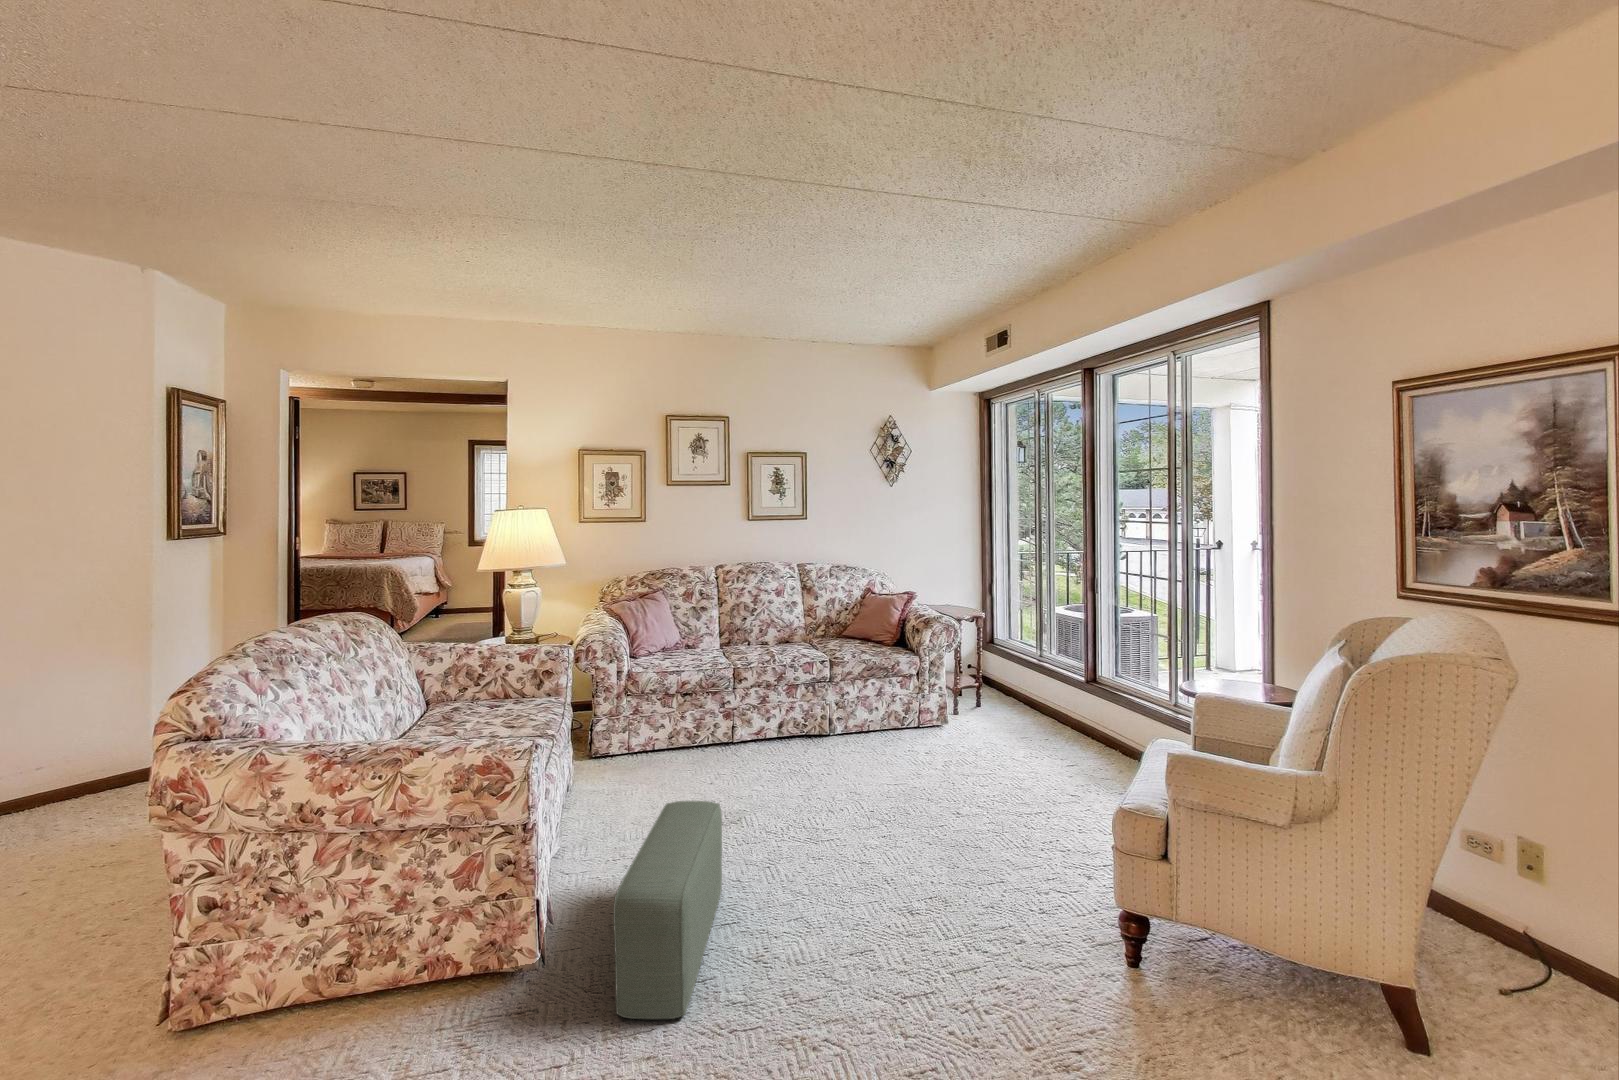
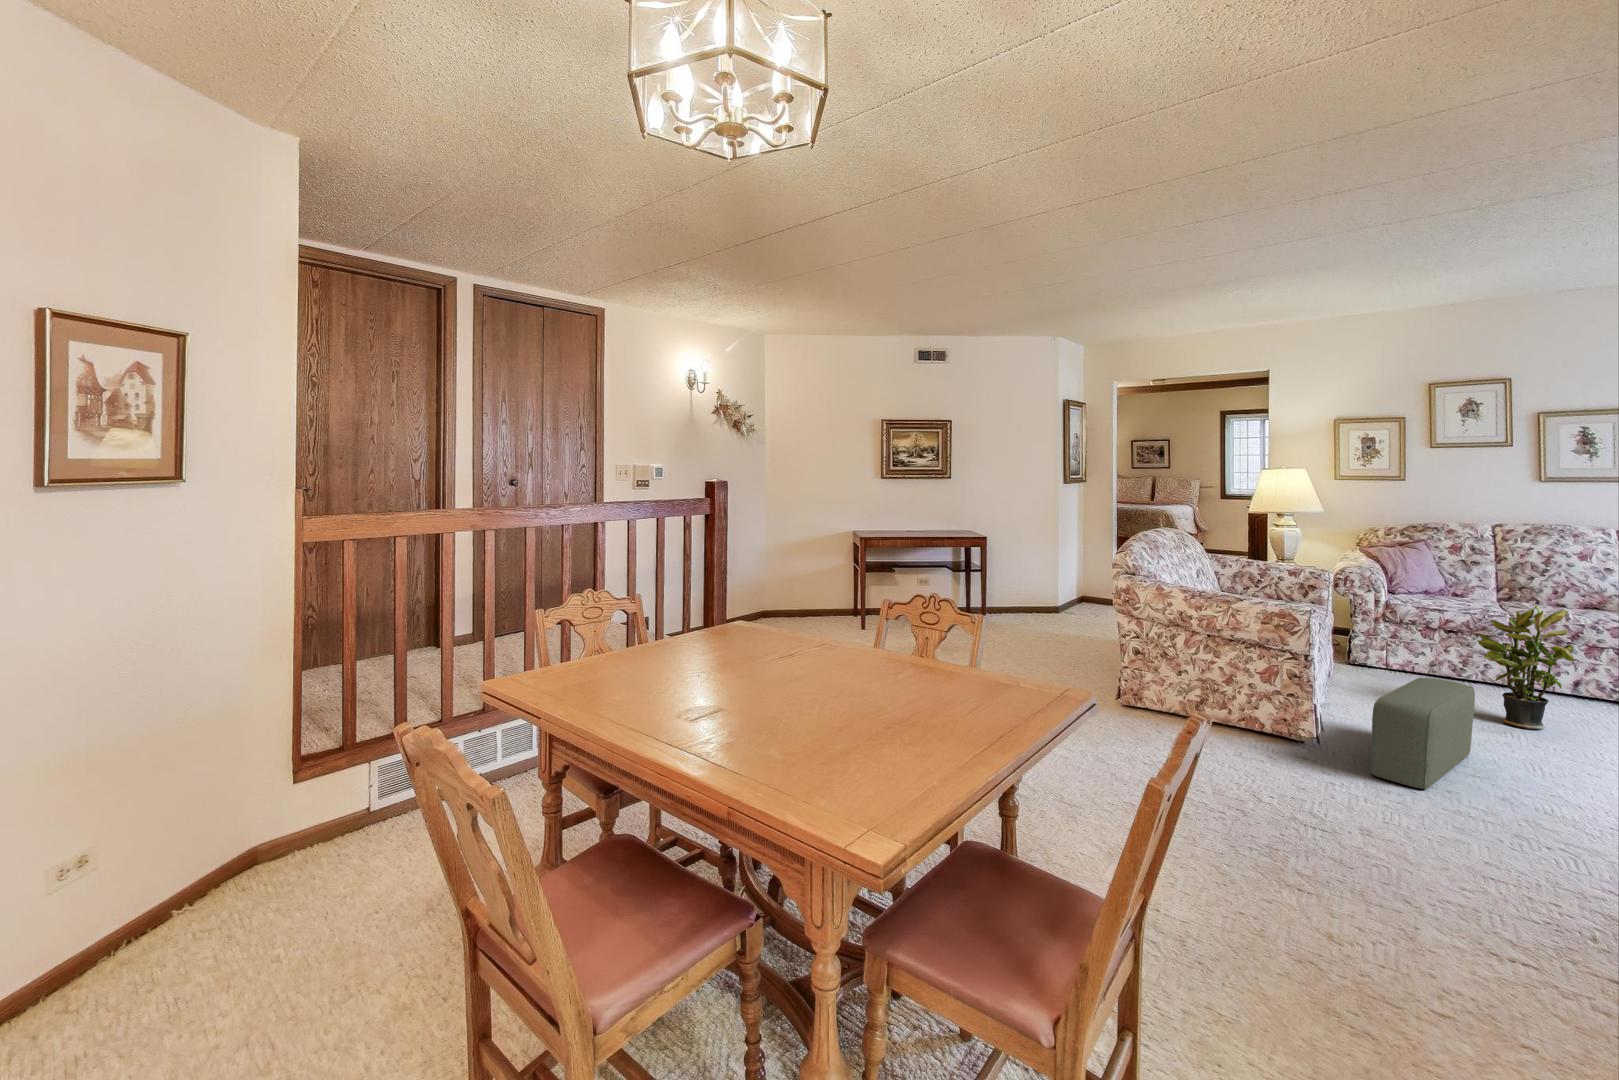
potted plant: none [714,666,791,813] -> present [1477,605,1574,729]

